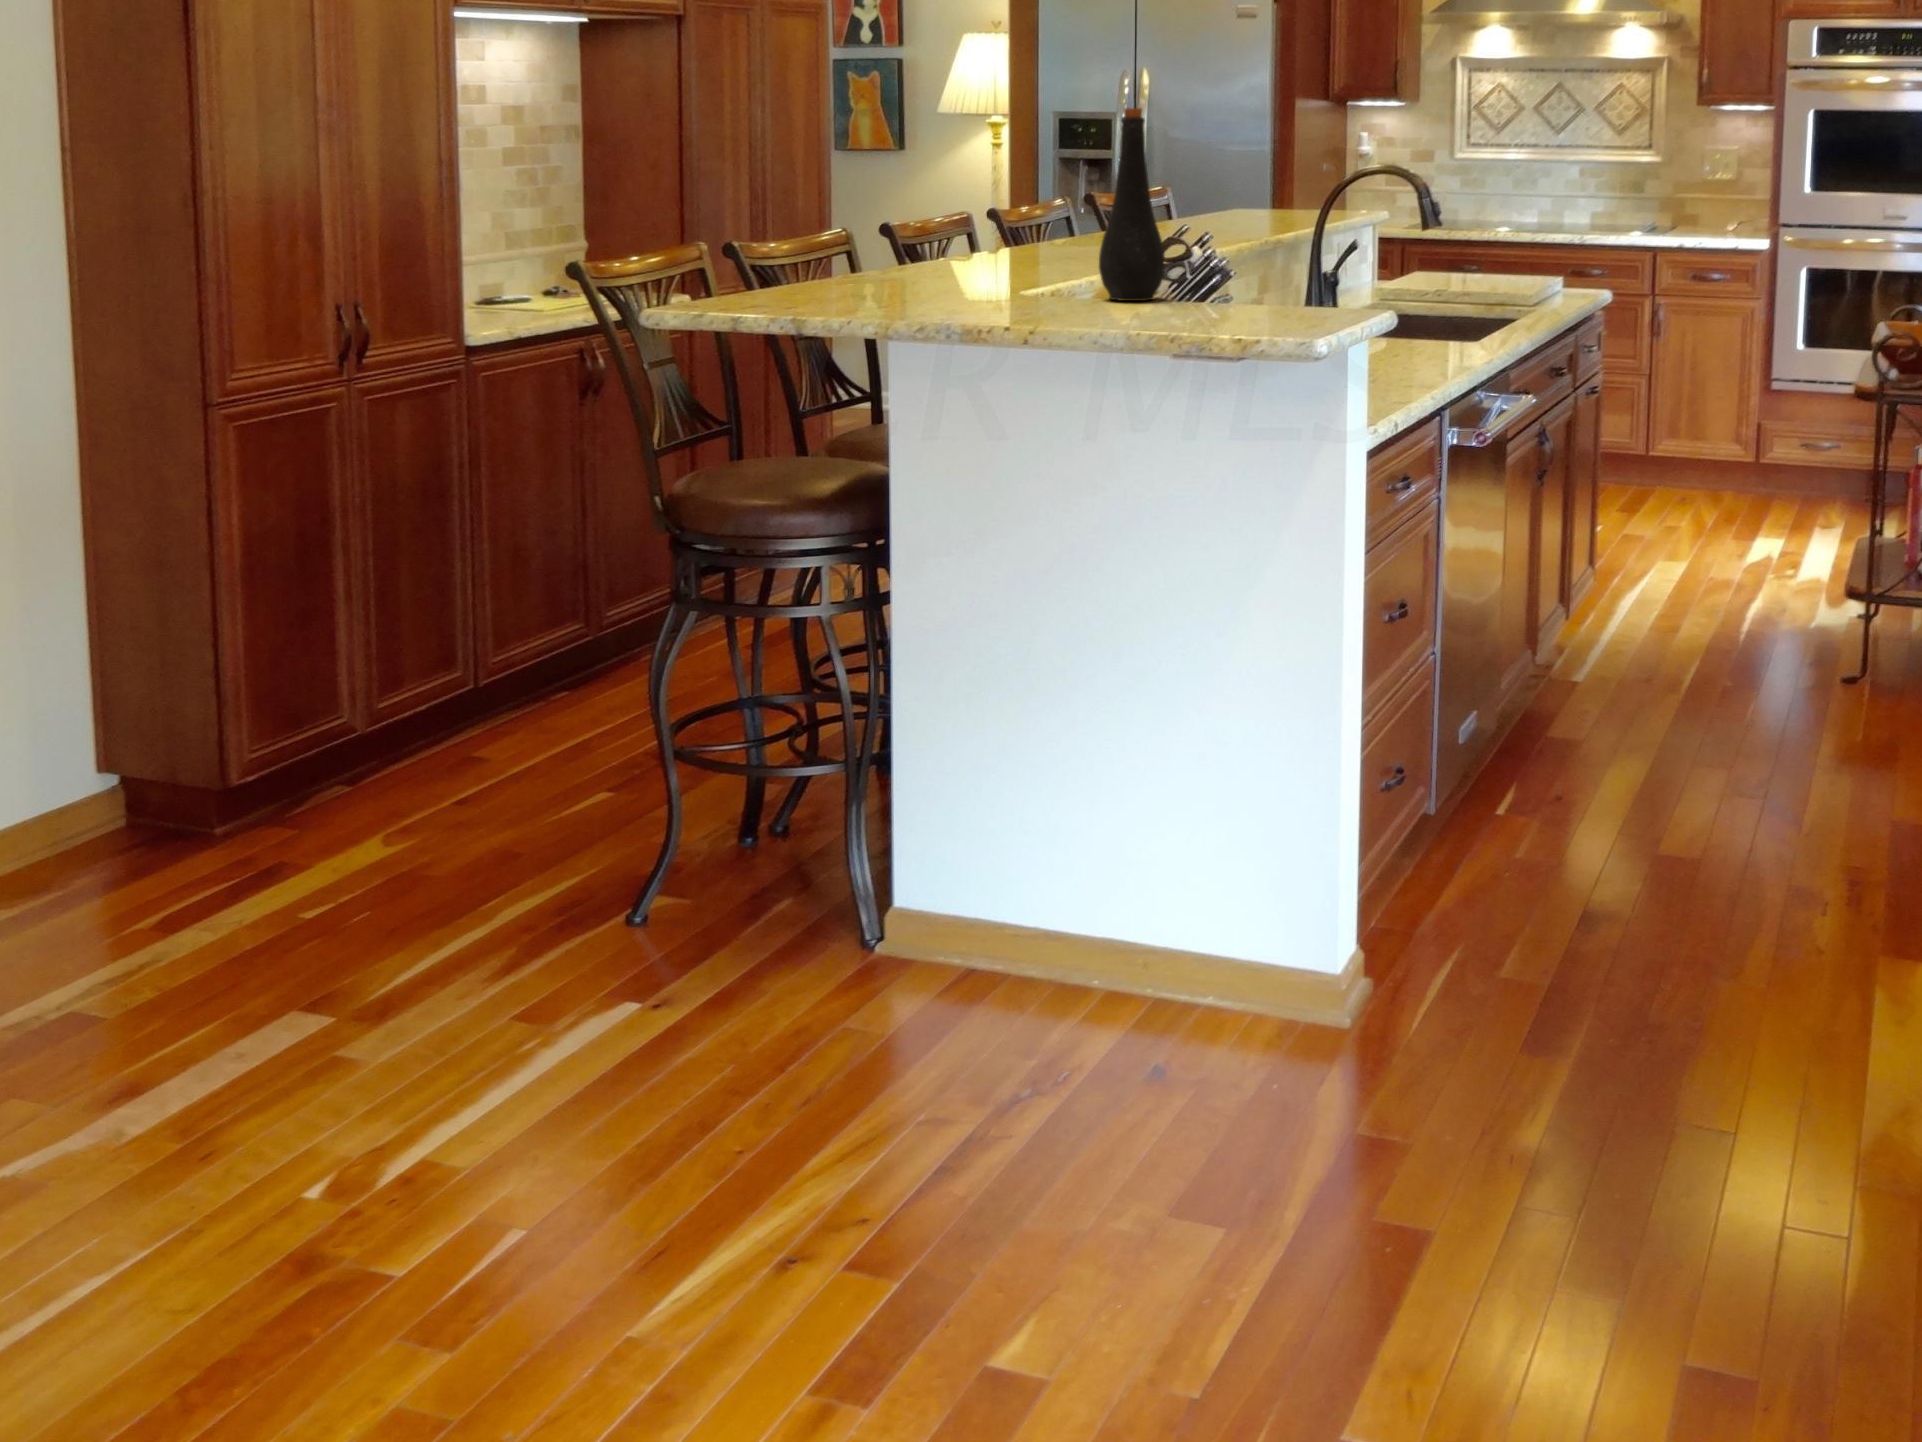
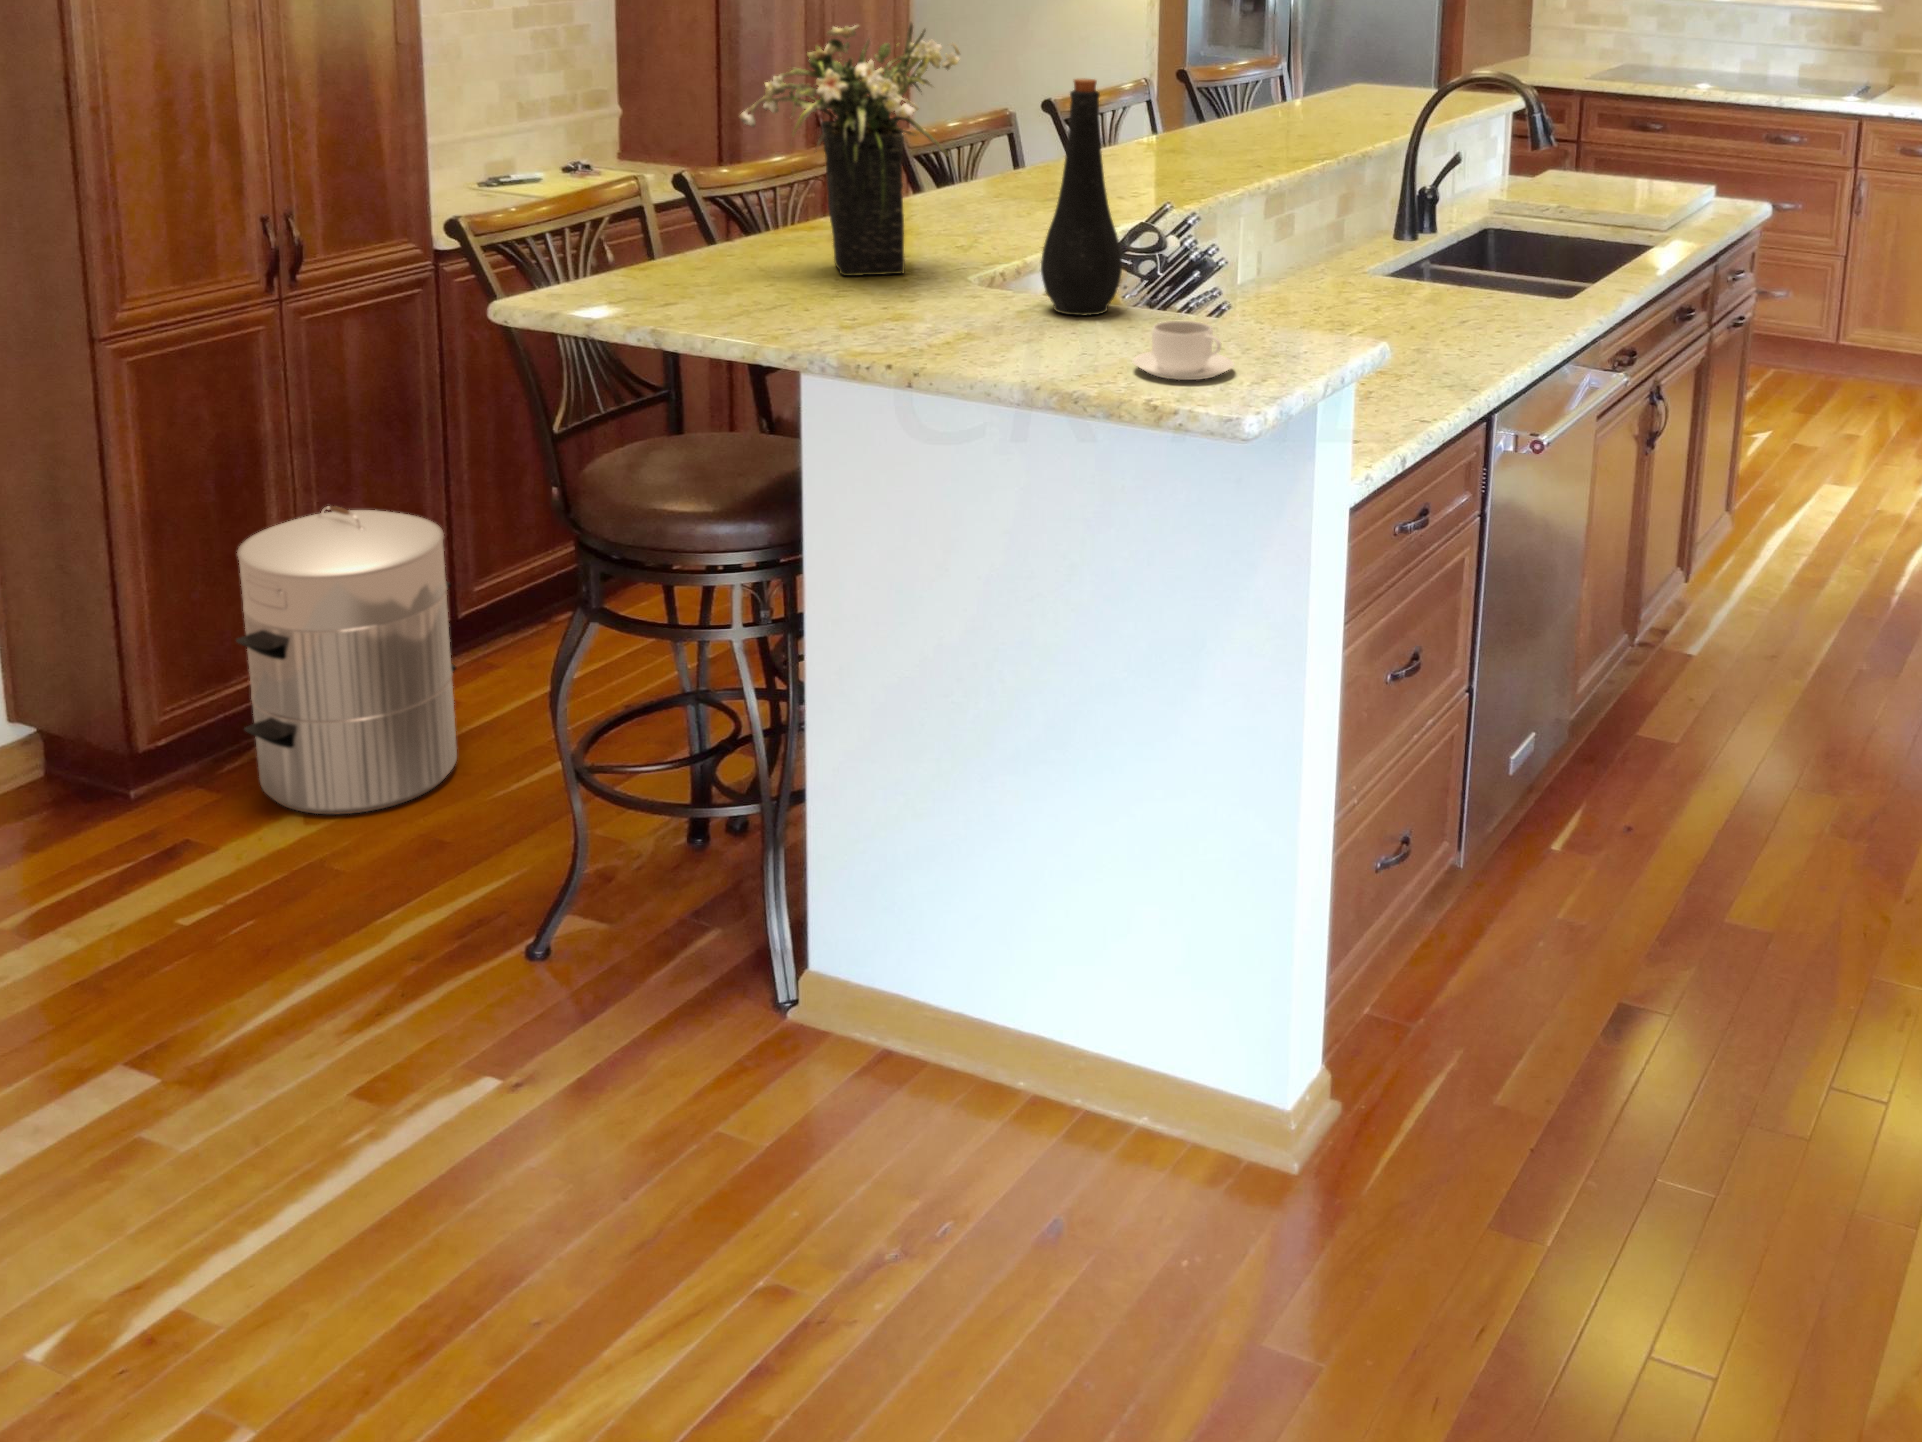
flower arrangement: none [831,77,1007,291] -> present [739,22,960,276]
coffee cup: none [1205,281,1287,321] -> present [1132,321,1234,380]
waste bin: none [321,558,509,839] -> present [236,506,457,814]

